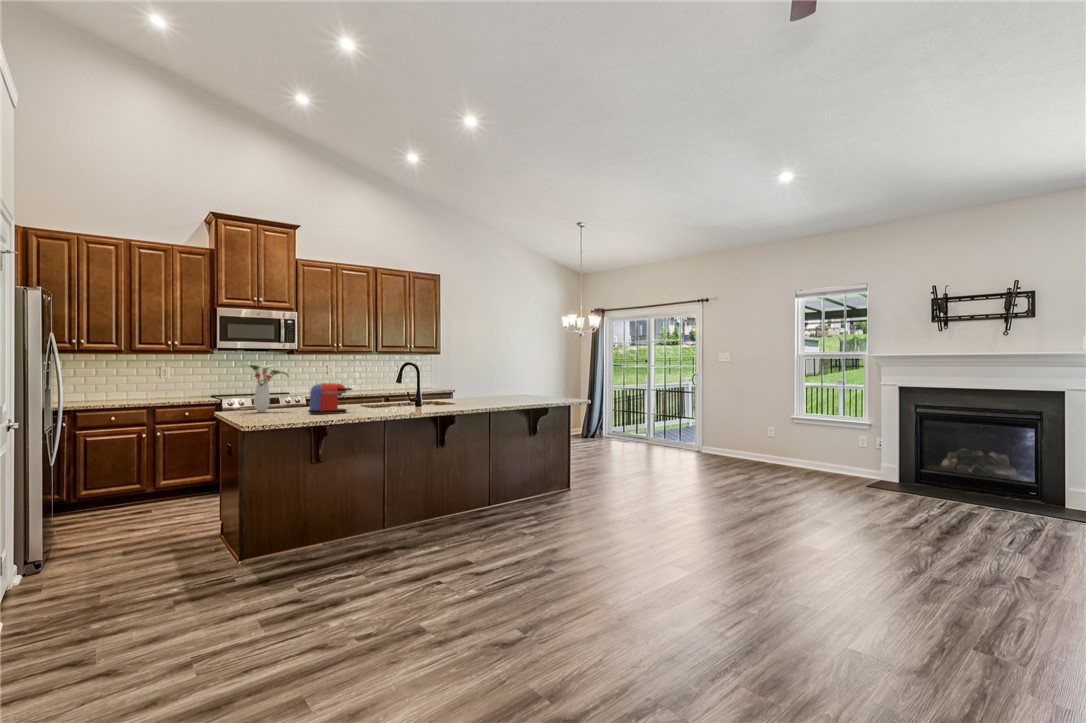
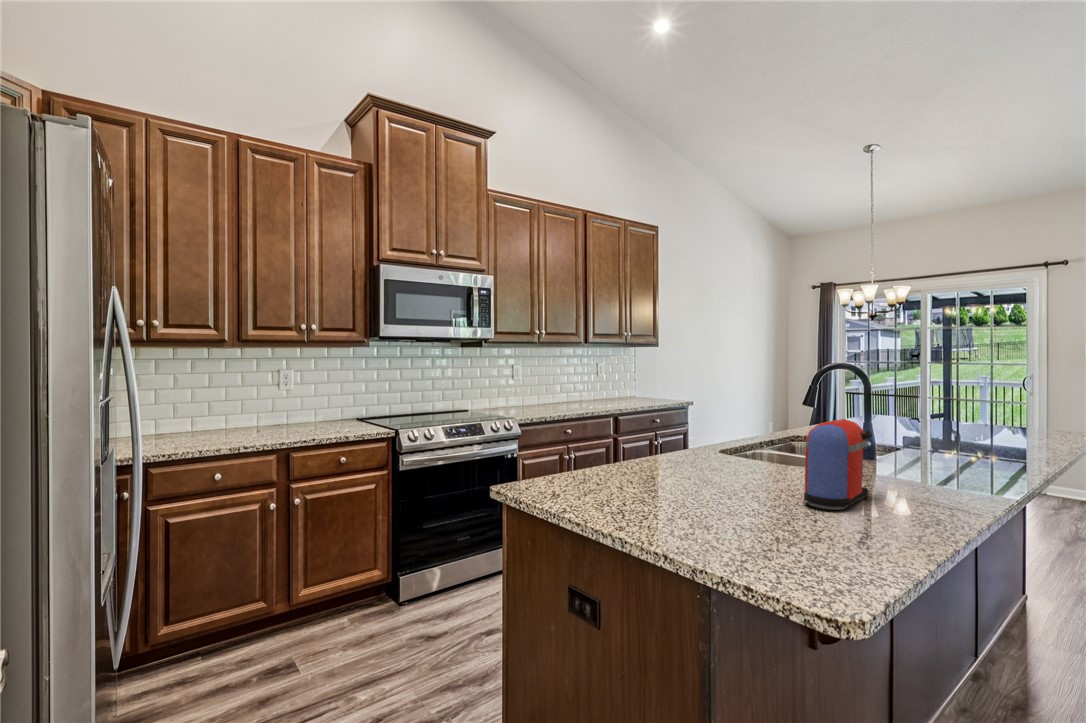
flower arrangement: present [242,364,289,412] -> none [592,367,707,493]

